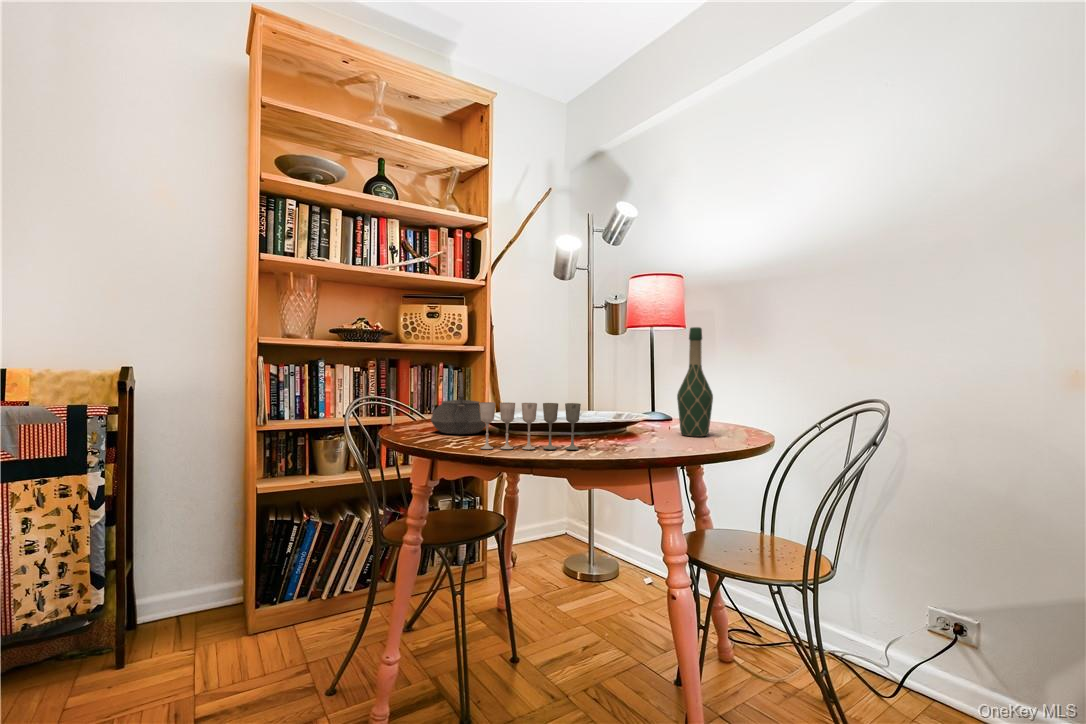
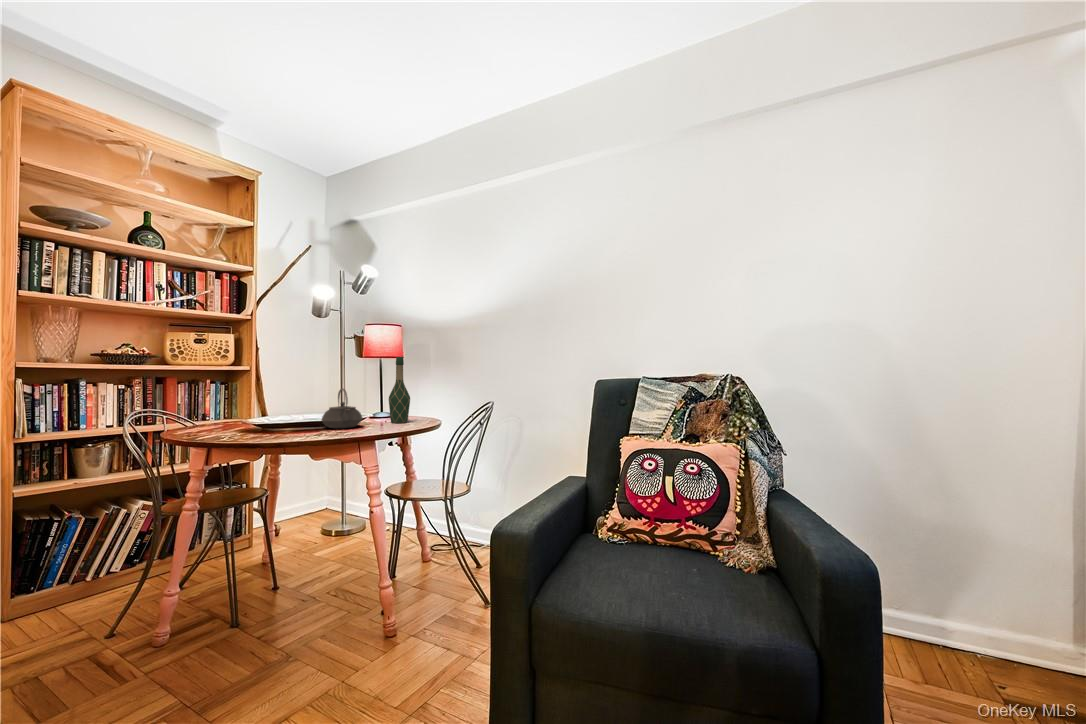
teapot: present [431,373,486,434] -> present [322,389,362,428]
wine glass: present [480,402,581,450] -> none [244,406,317,438]

